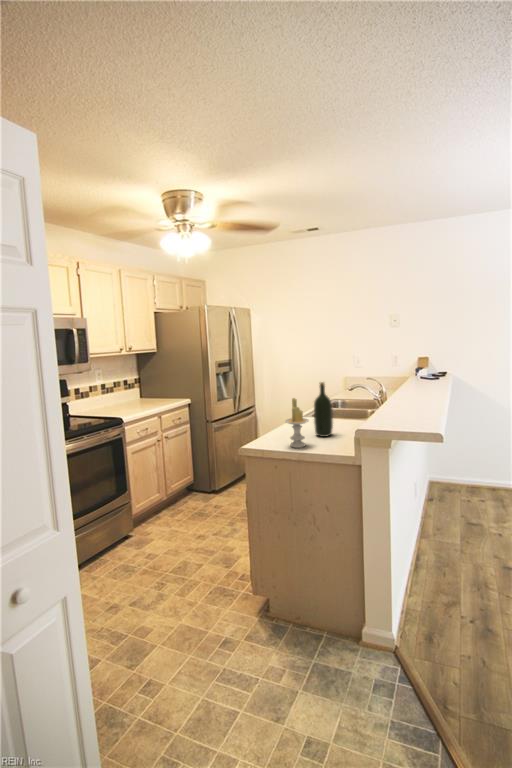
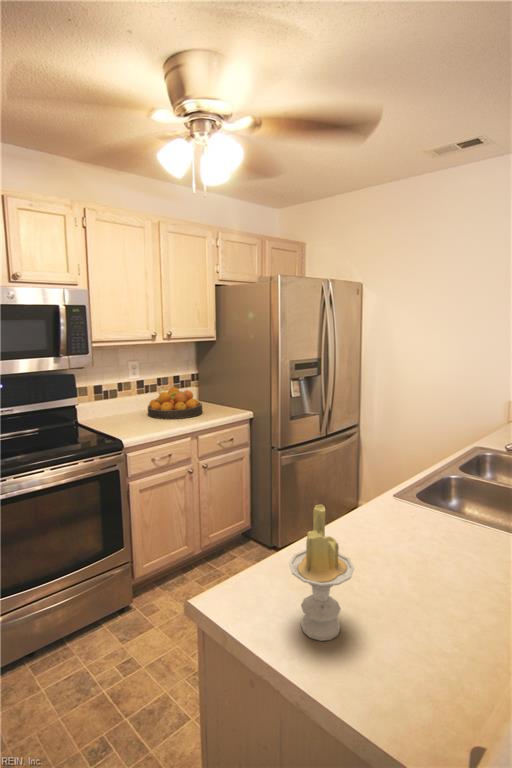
wine bottle: present [314,382,333,437] -> none [387,461,437,600]
fruit bowl: none [115,387,155,408] -> present [148,387,202,419]

